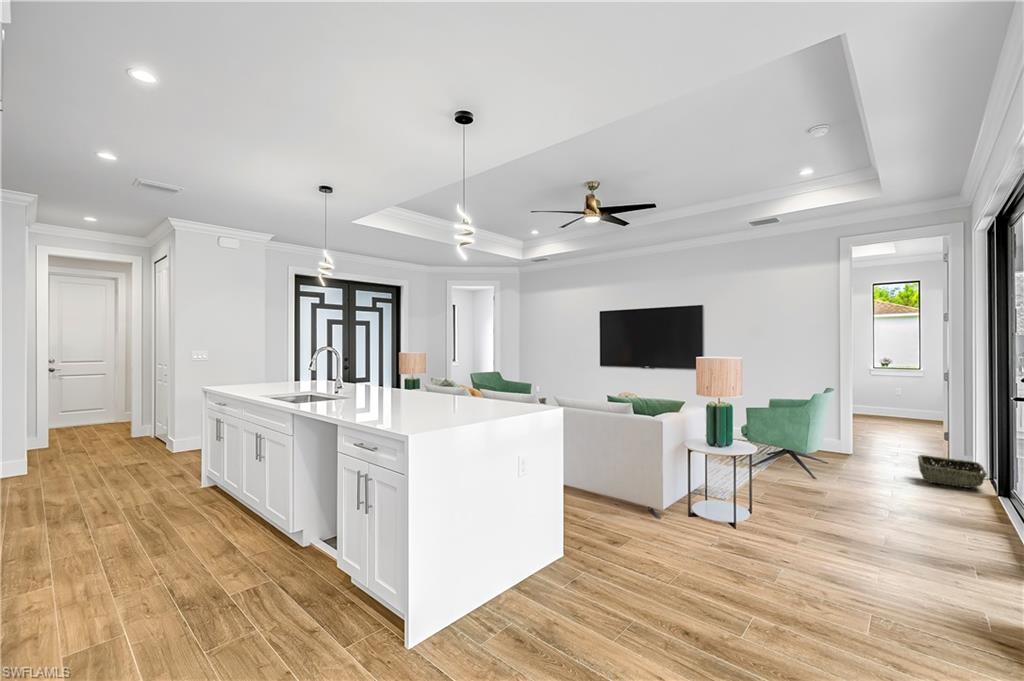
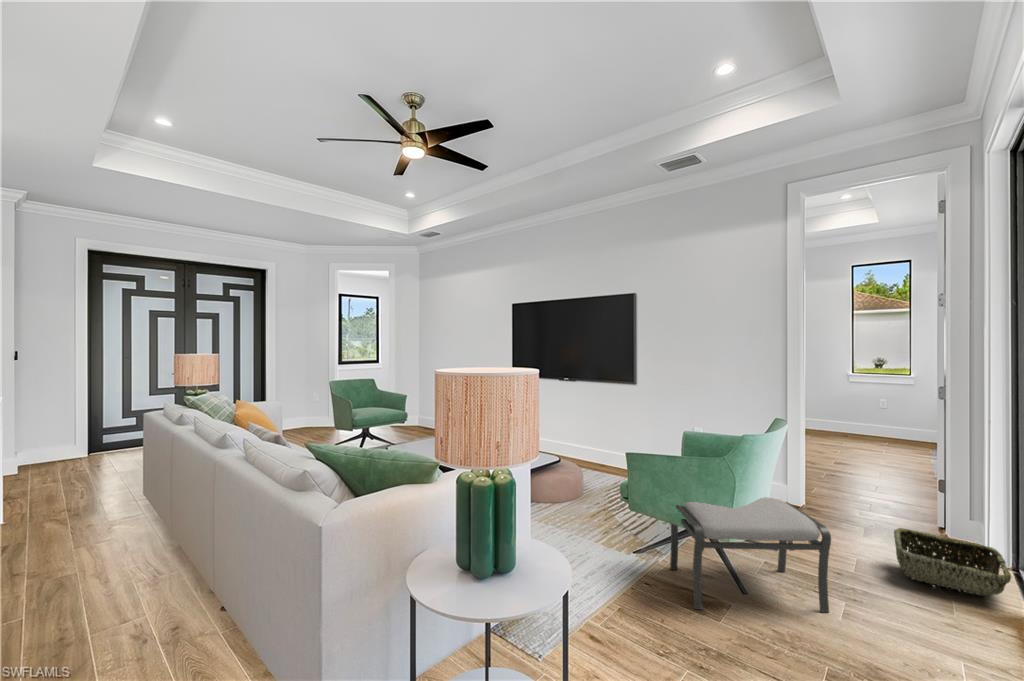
ottoman: none [782,435,886,494] -> present [670,497,831,612]

